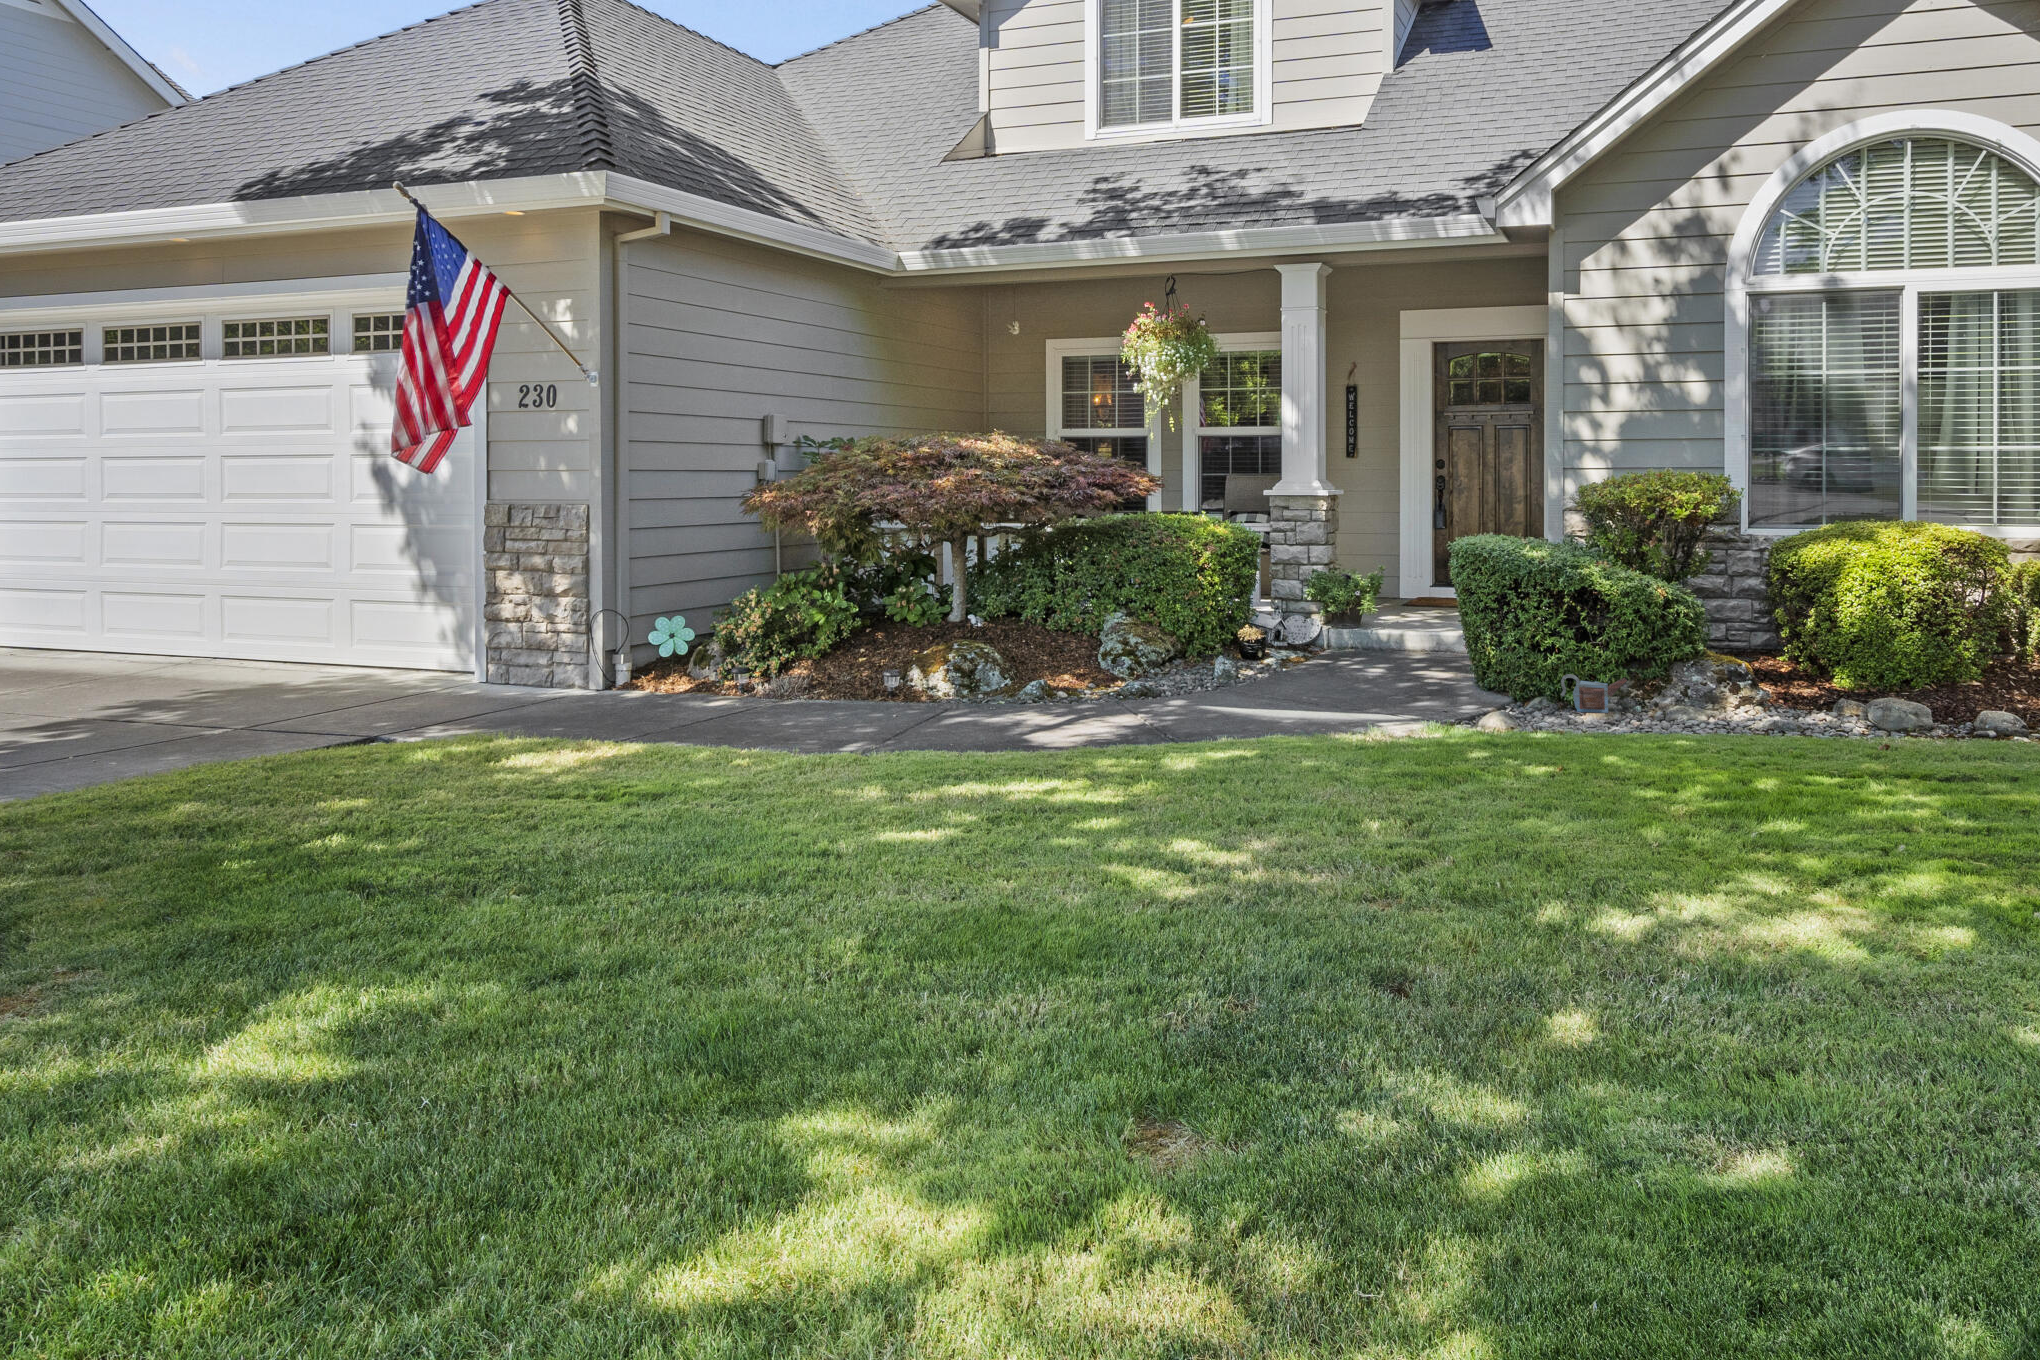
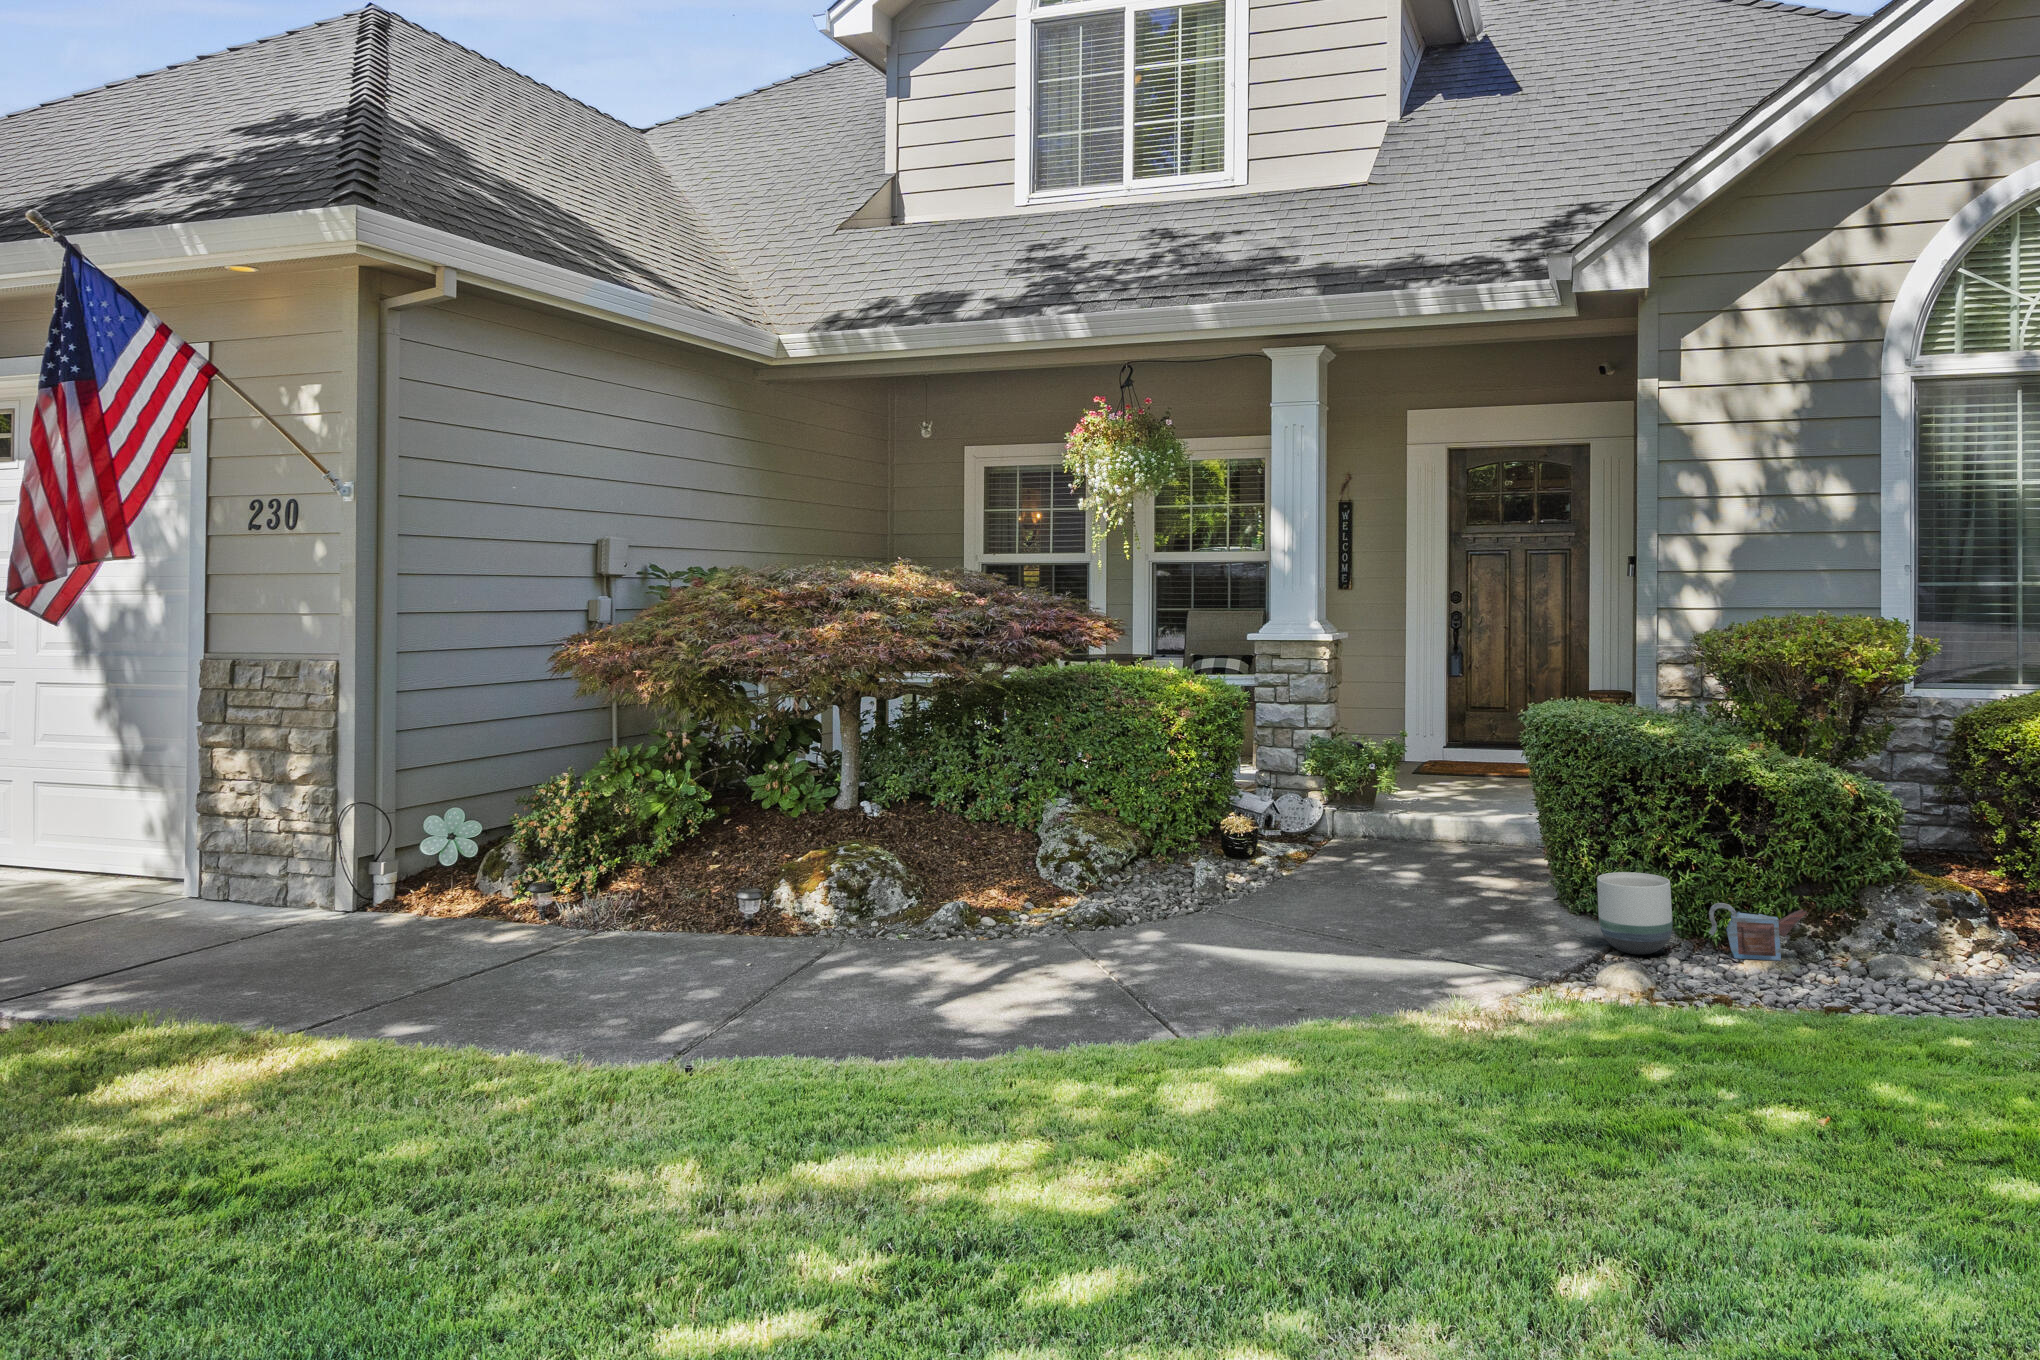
planter: none [1485,655,1536,710] -> present [1597,872,1672,955]

